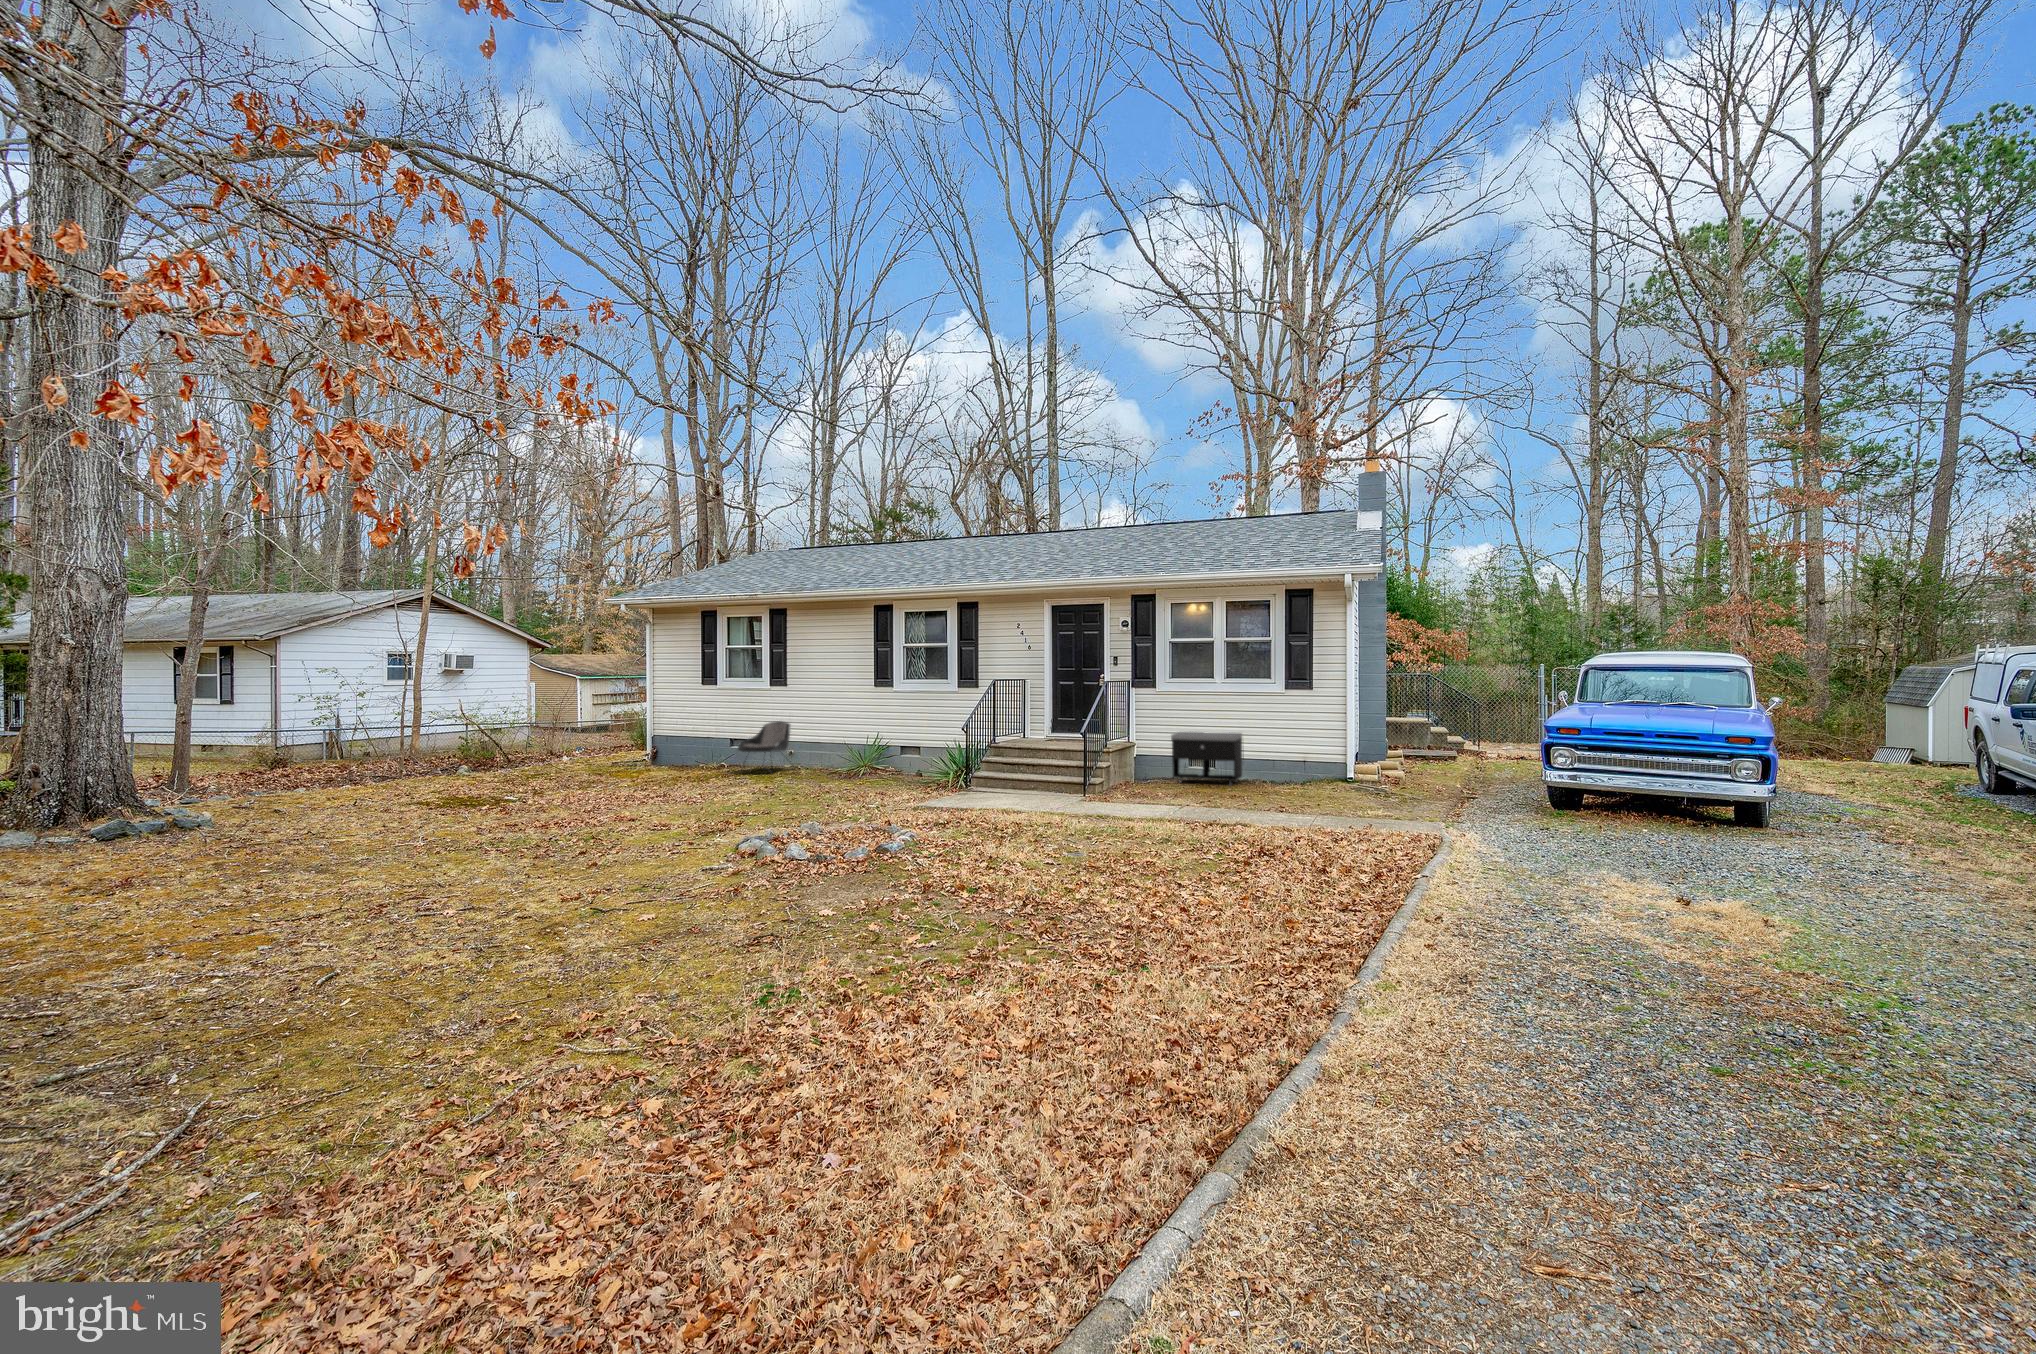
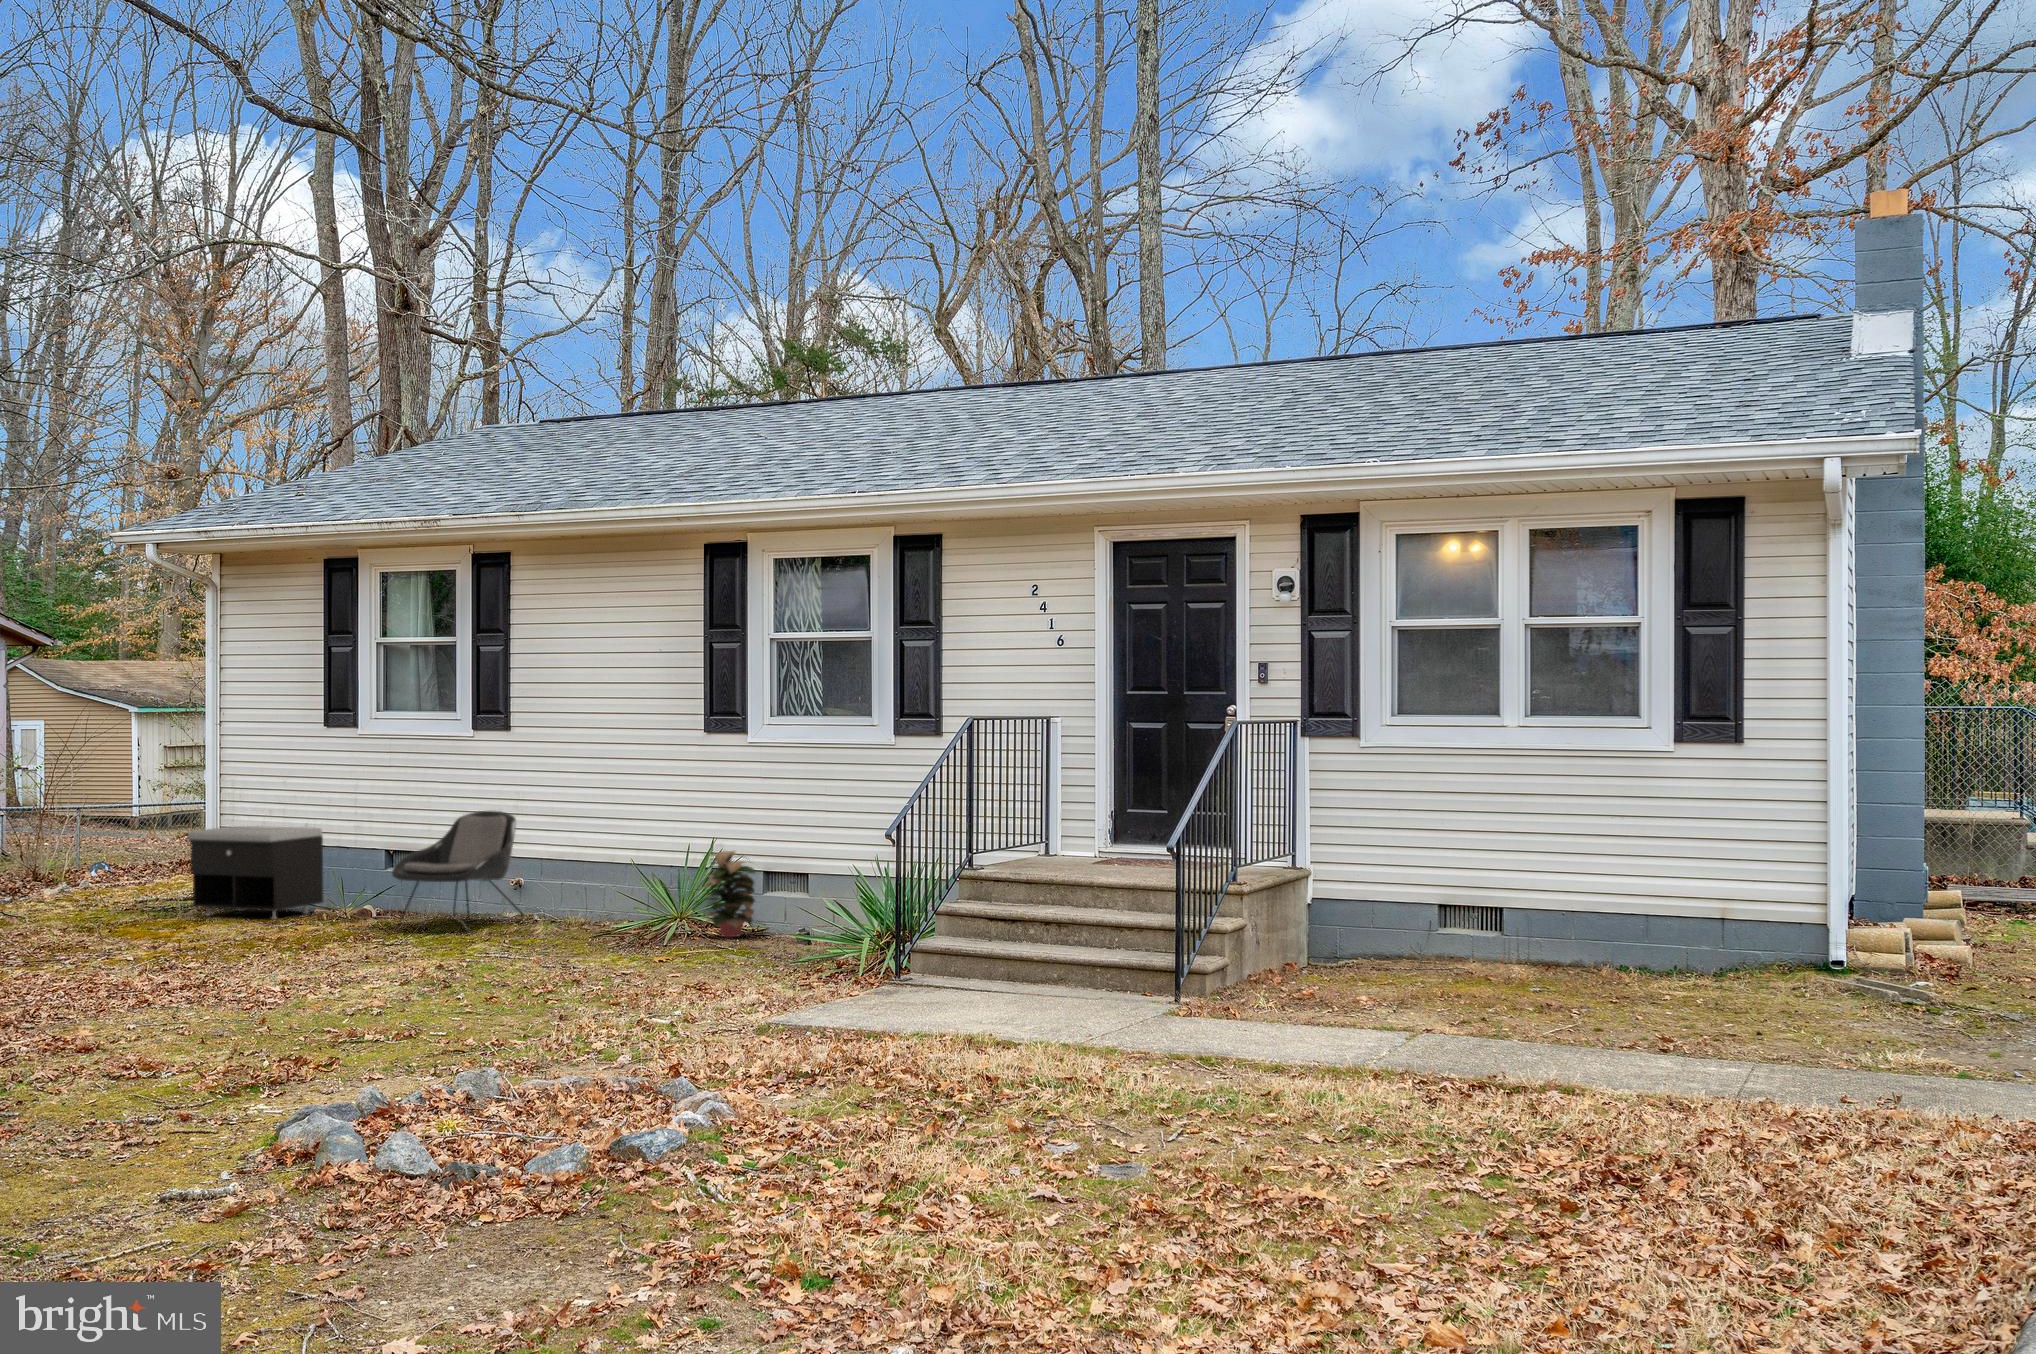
storage bench: present [1171,731,1242,784] -> present [188,826,324,919]
decorative plant: none [874,737,901,774] -> present [704,851,755,937]

